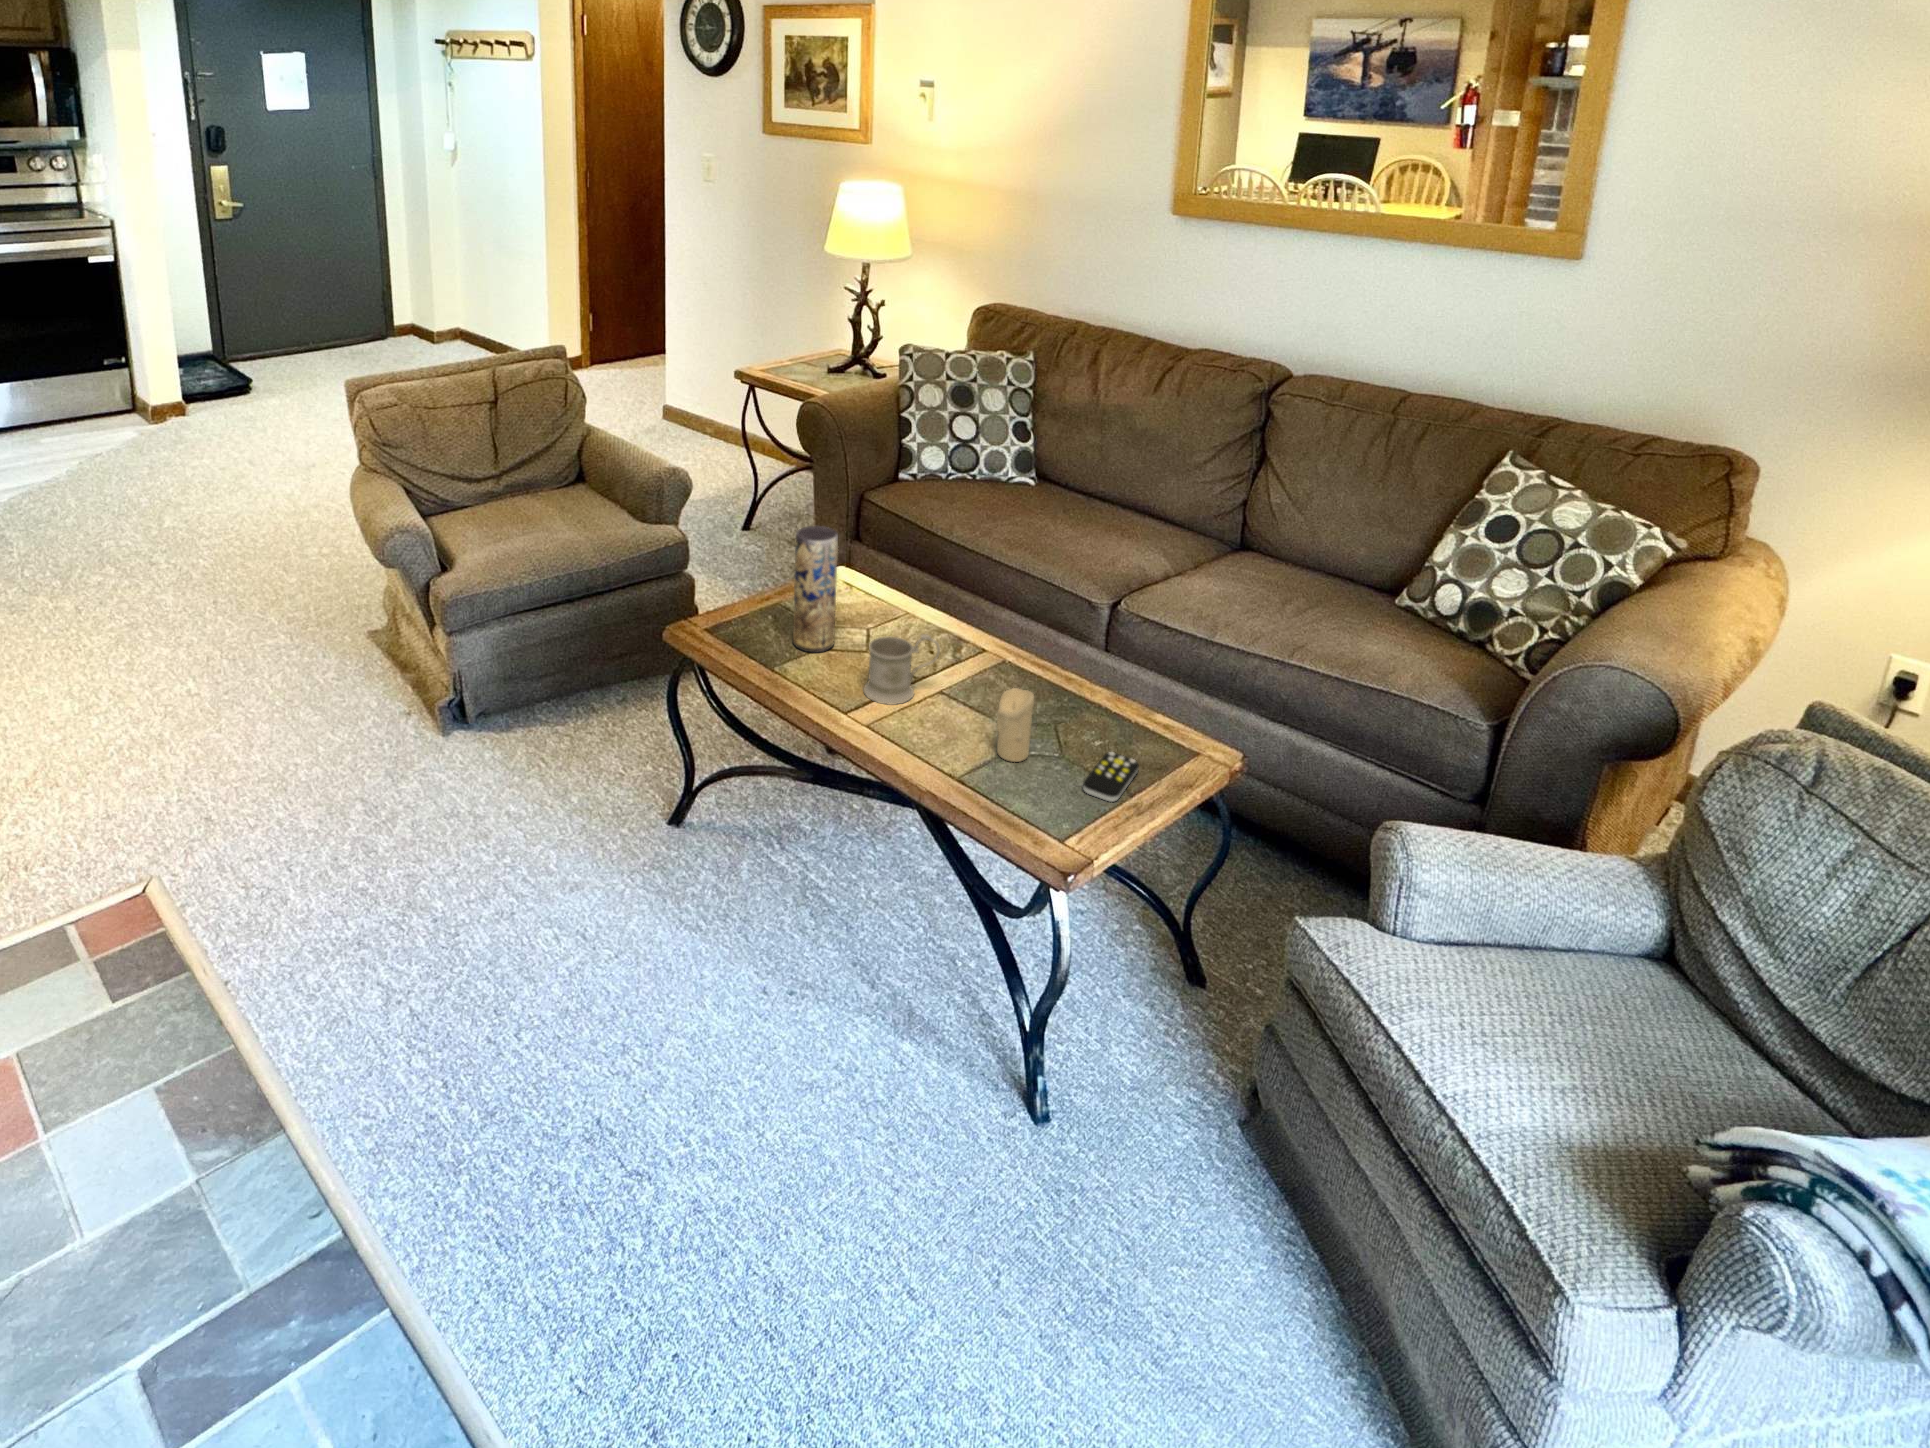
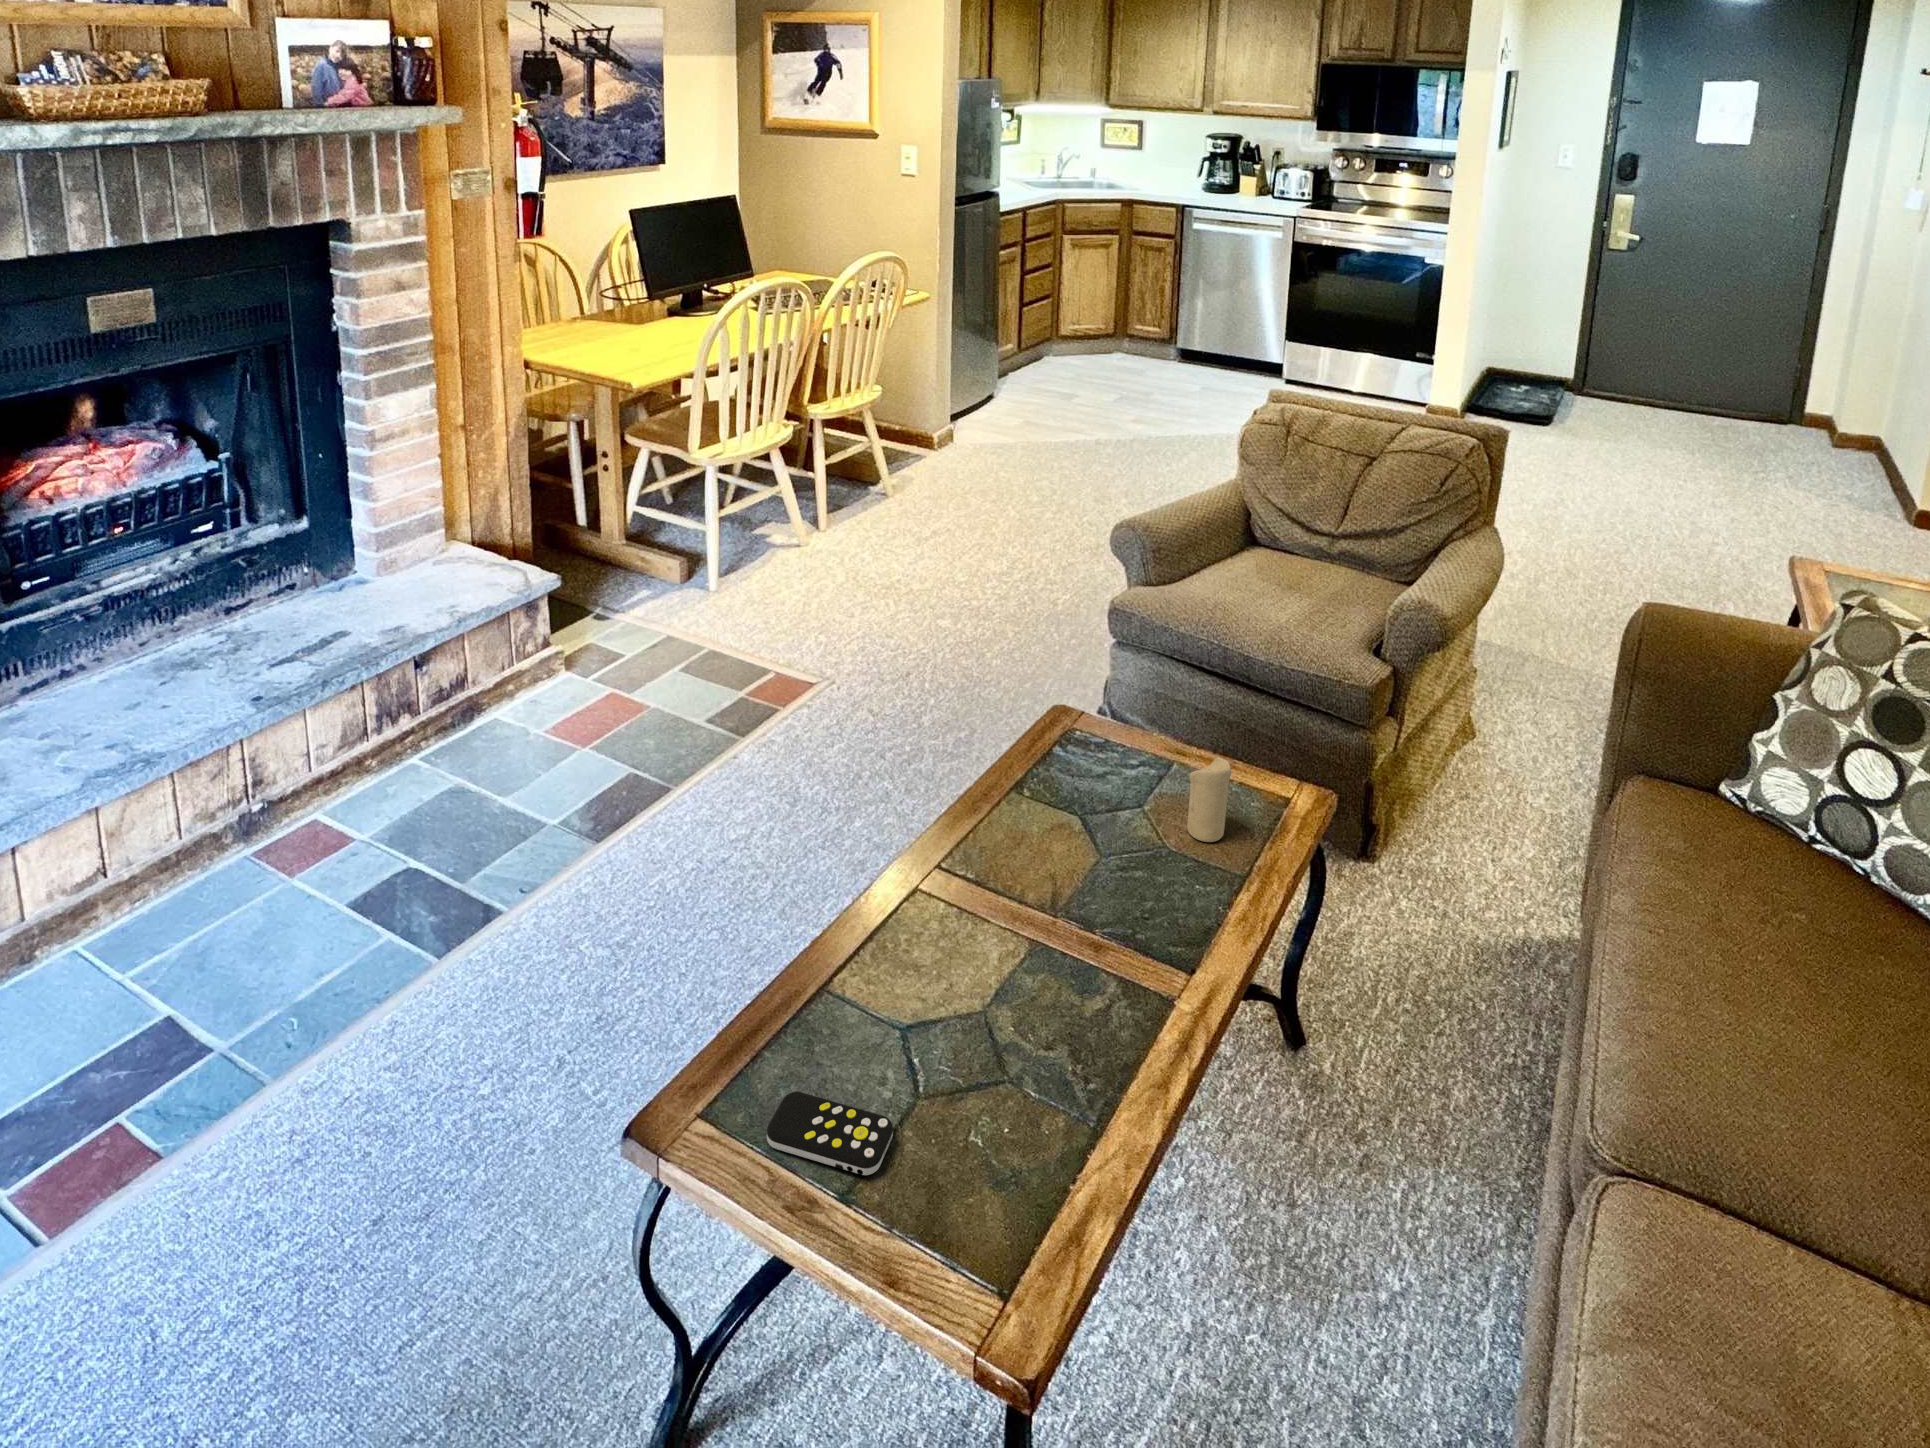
vase: present [793,526,838,652] -> none [1067,641,1133,816]
mug: present [863,634,940,705] -> none [963,798,1033,902]
candle: present [997,688,1034,762] -> present [1187,757,1231,842]

